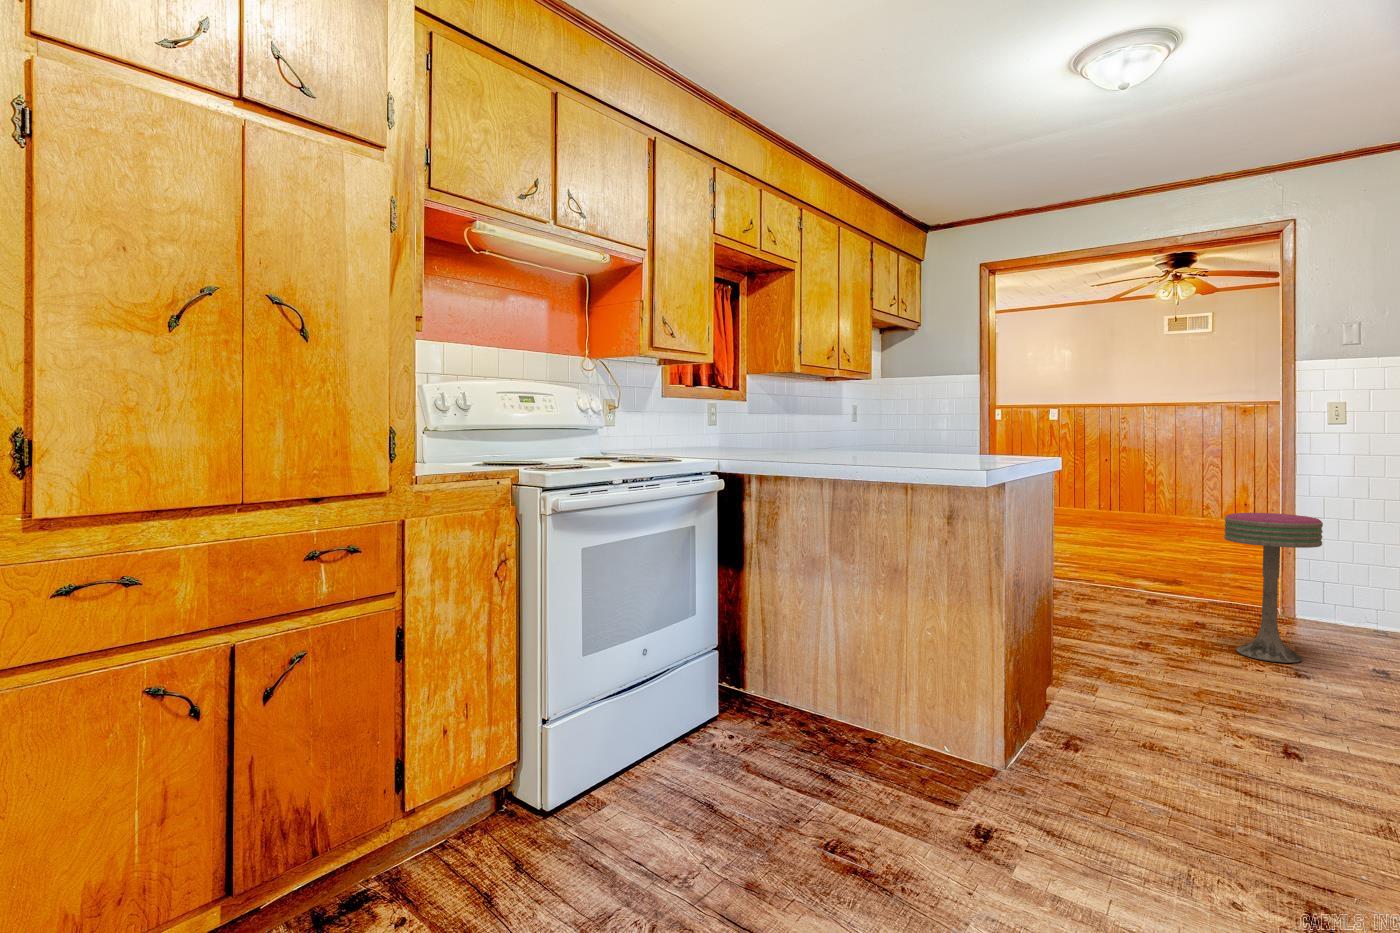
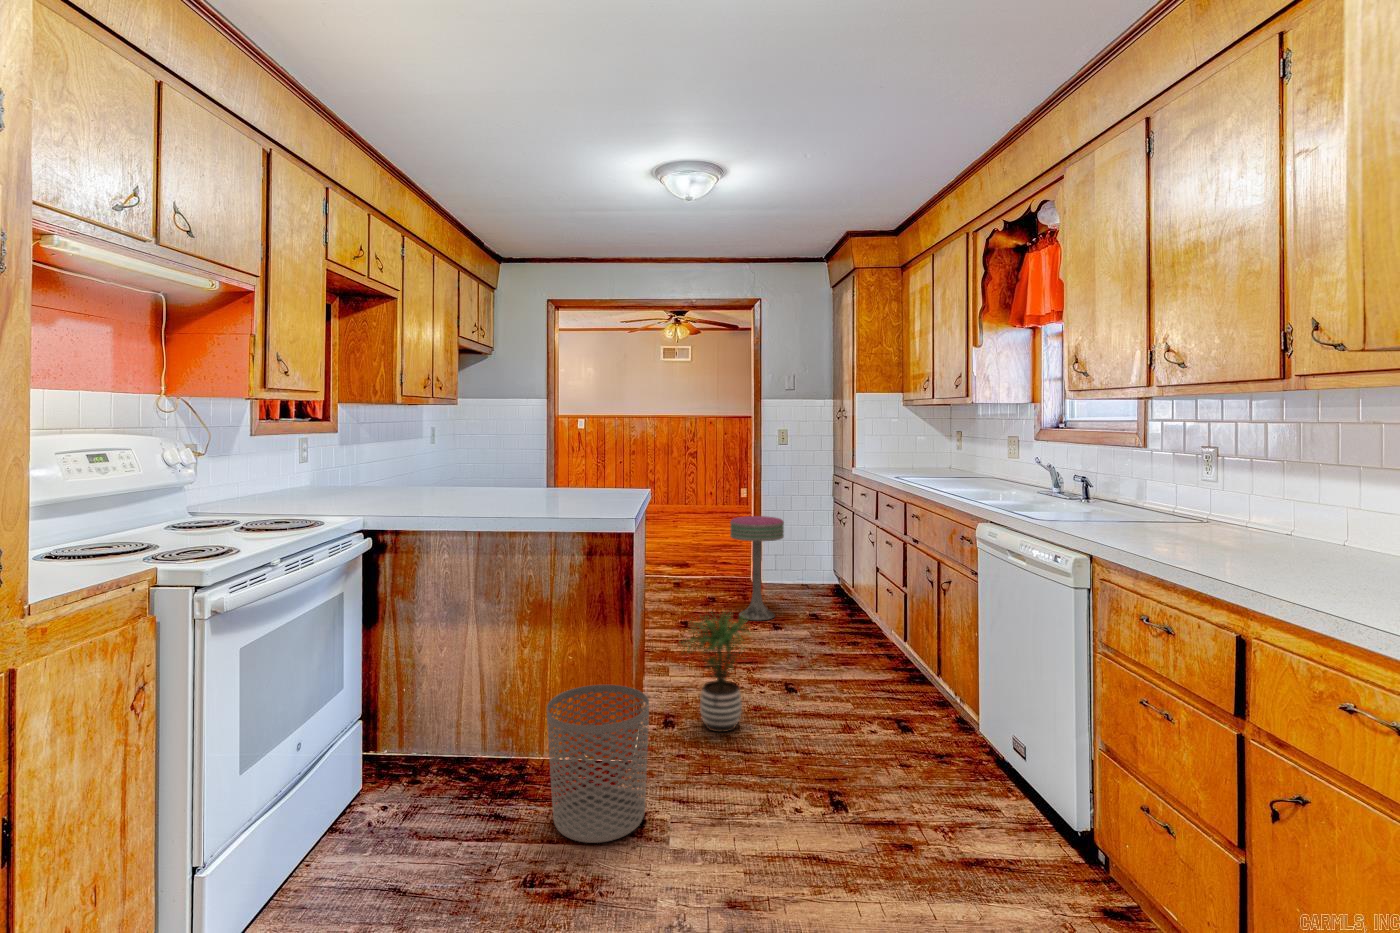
potted plant: none [1081,607,1214,777] -> present [679,612,750,732]
waste bin: none [876,658,1004,842] -> present [547,685,649,843]

